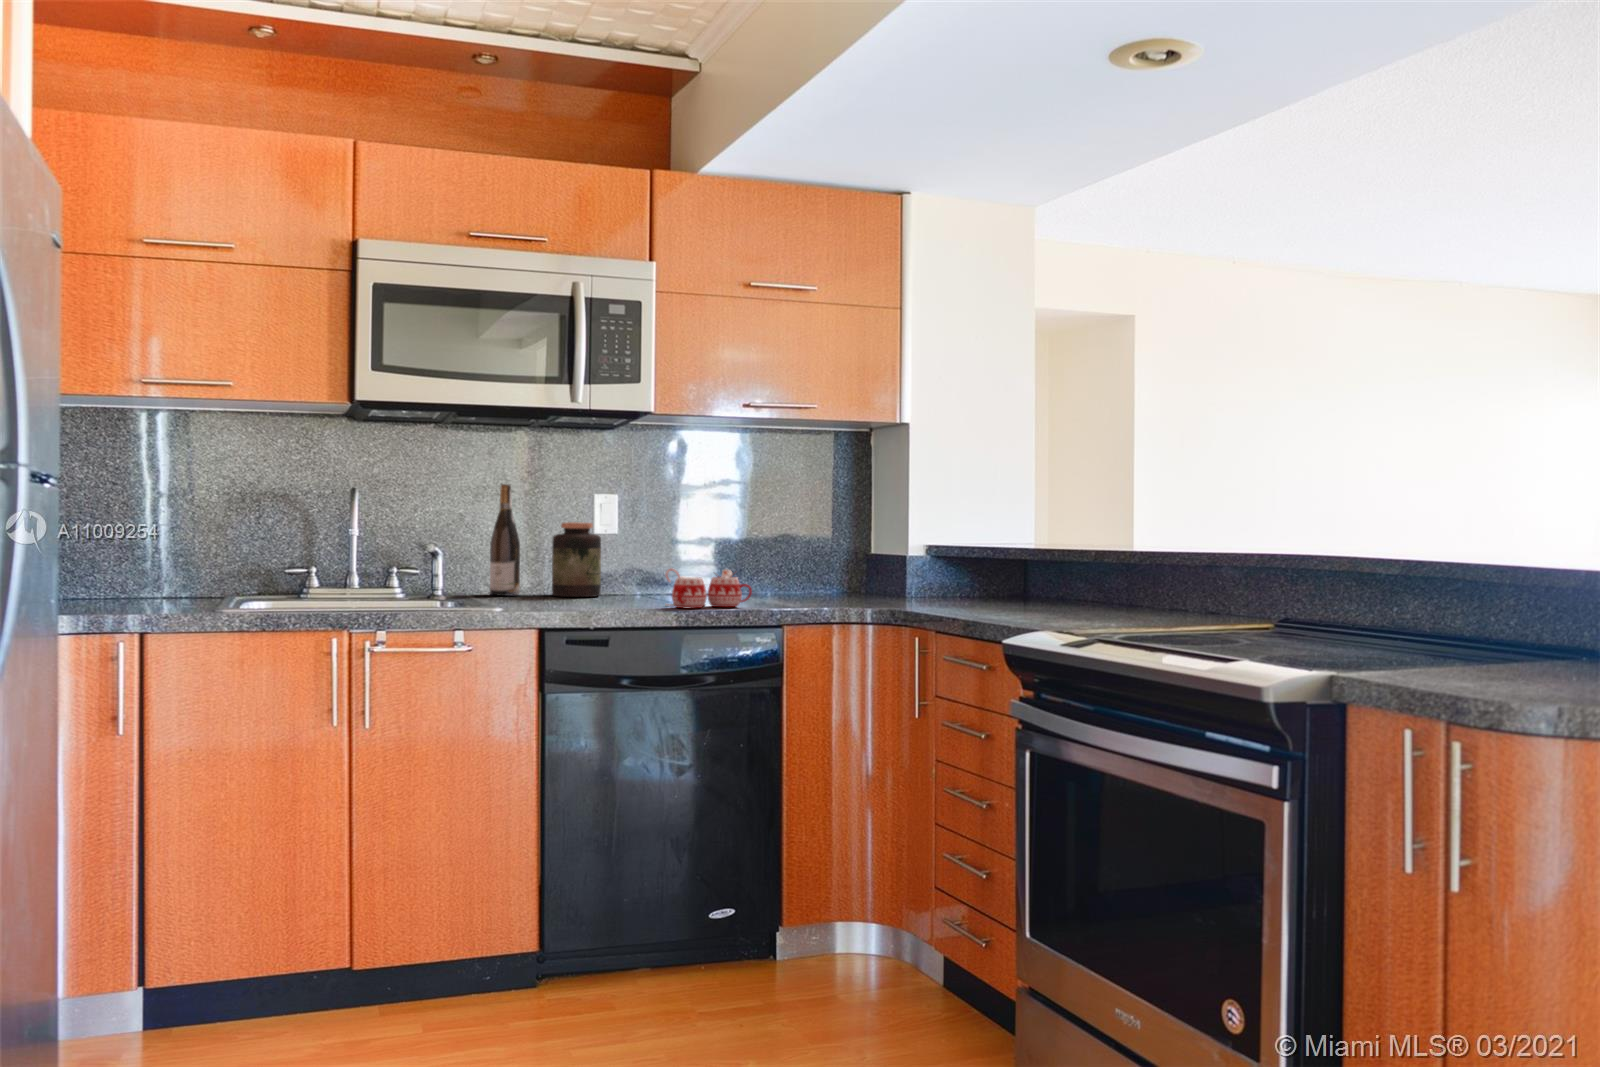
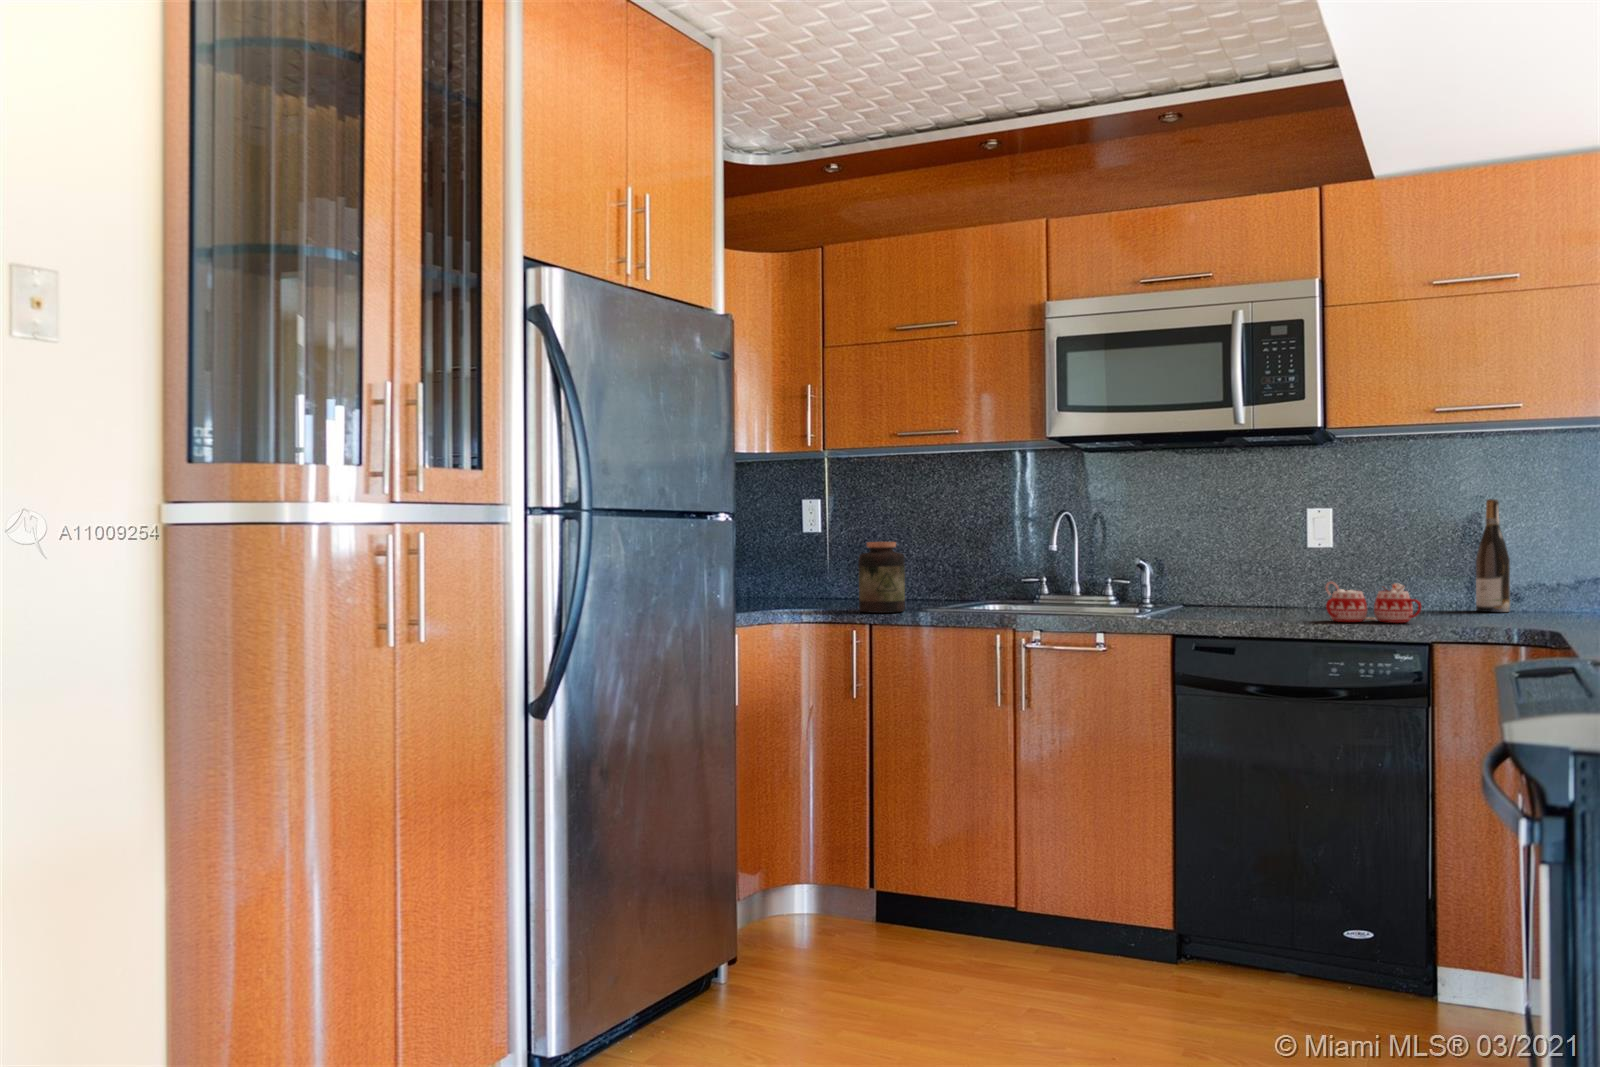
wine bottle: present [490,484,520,596] -> present [1476,499,1510,612]
jar: present [552,522,601,597] -> present [859,542,905,613]

